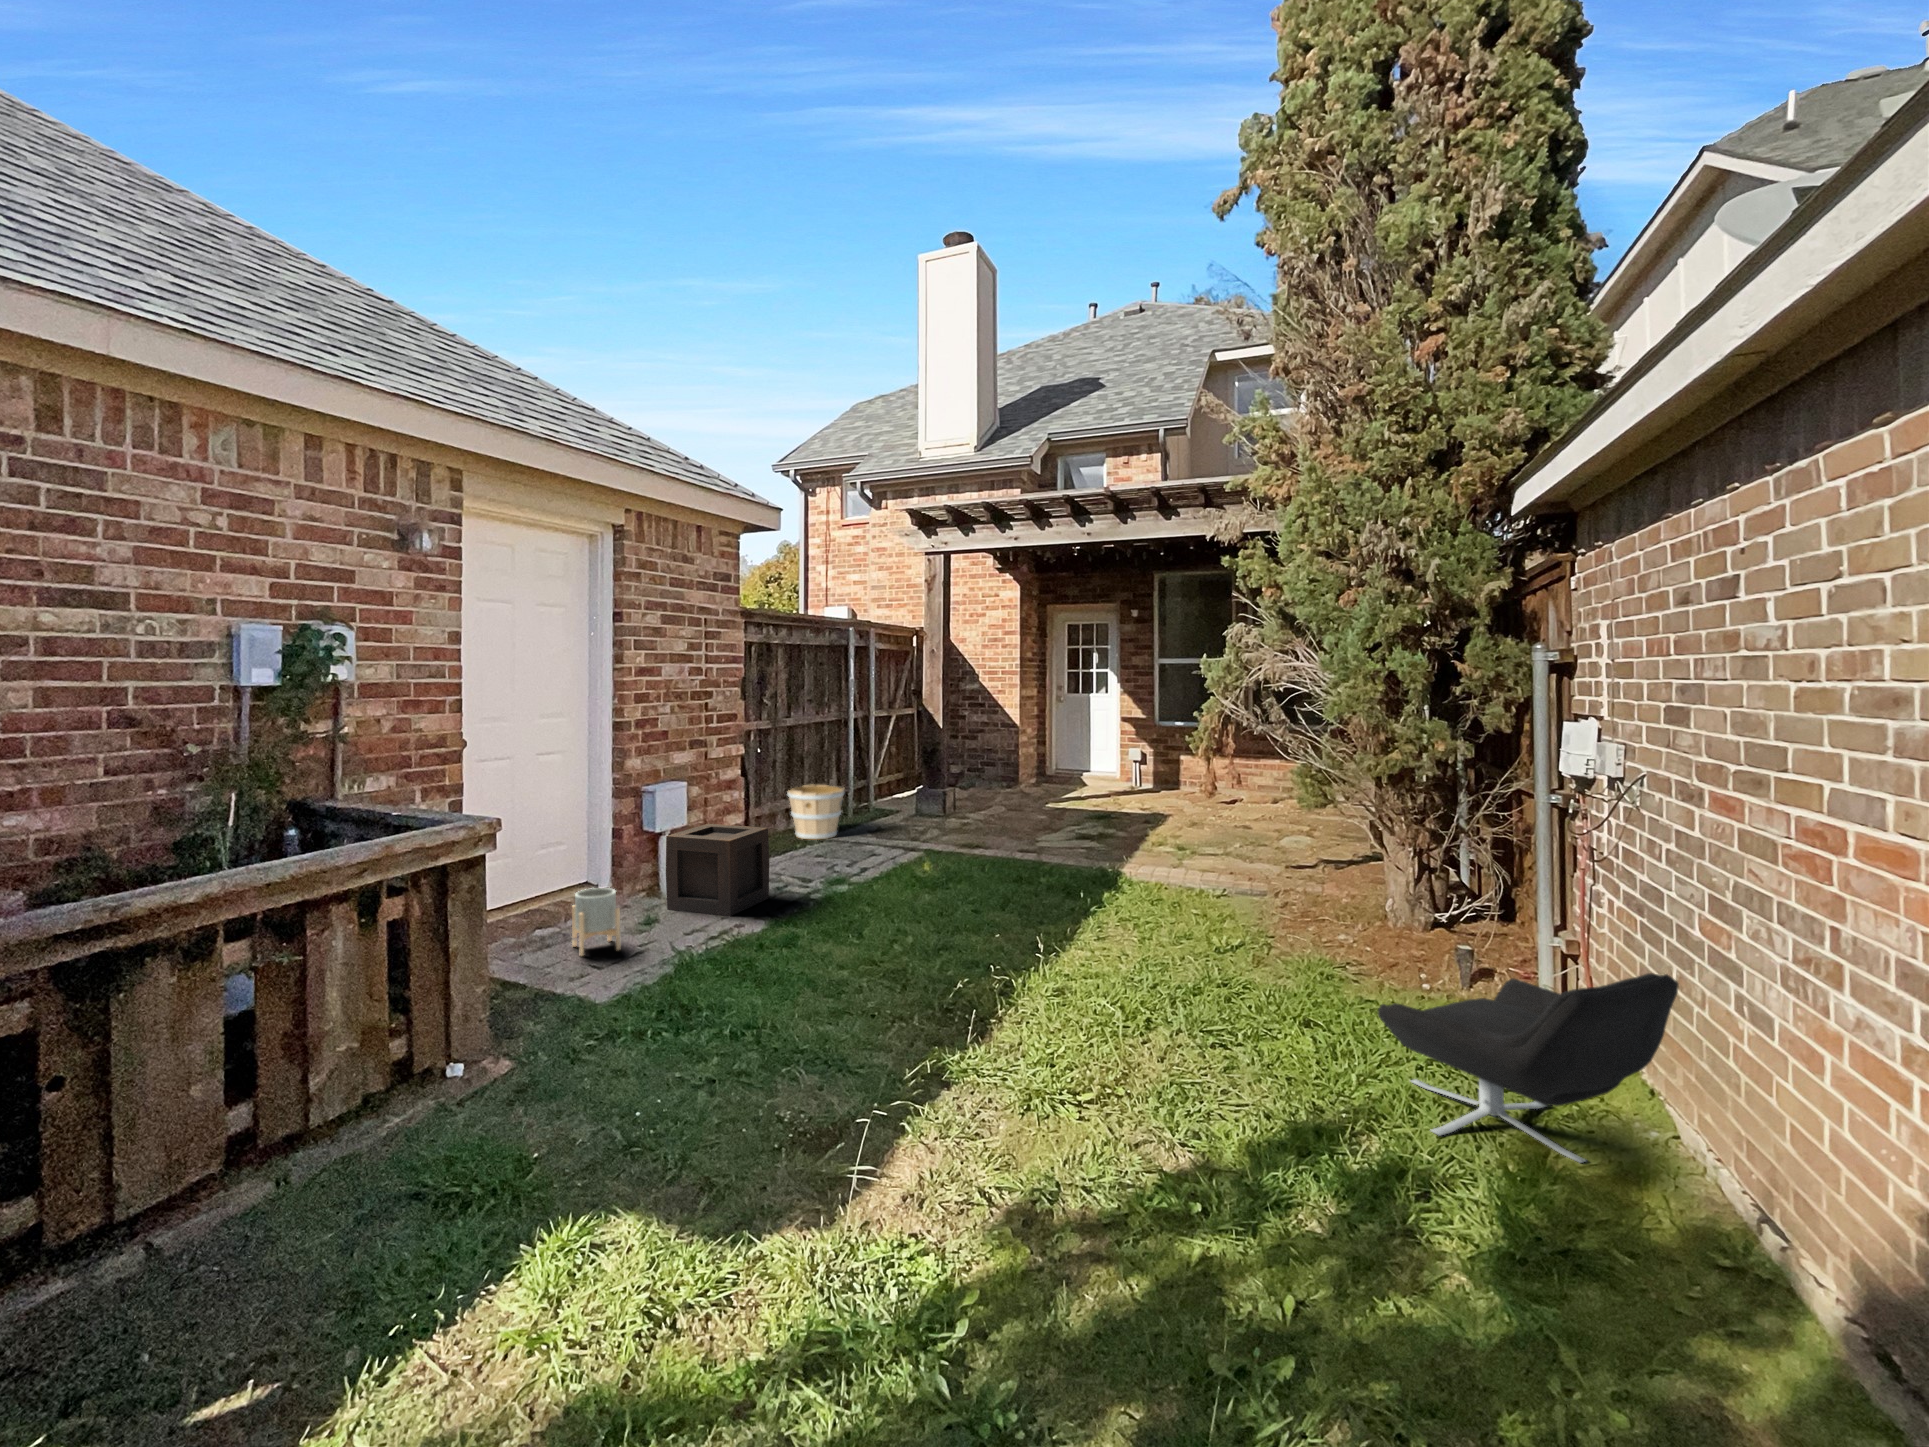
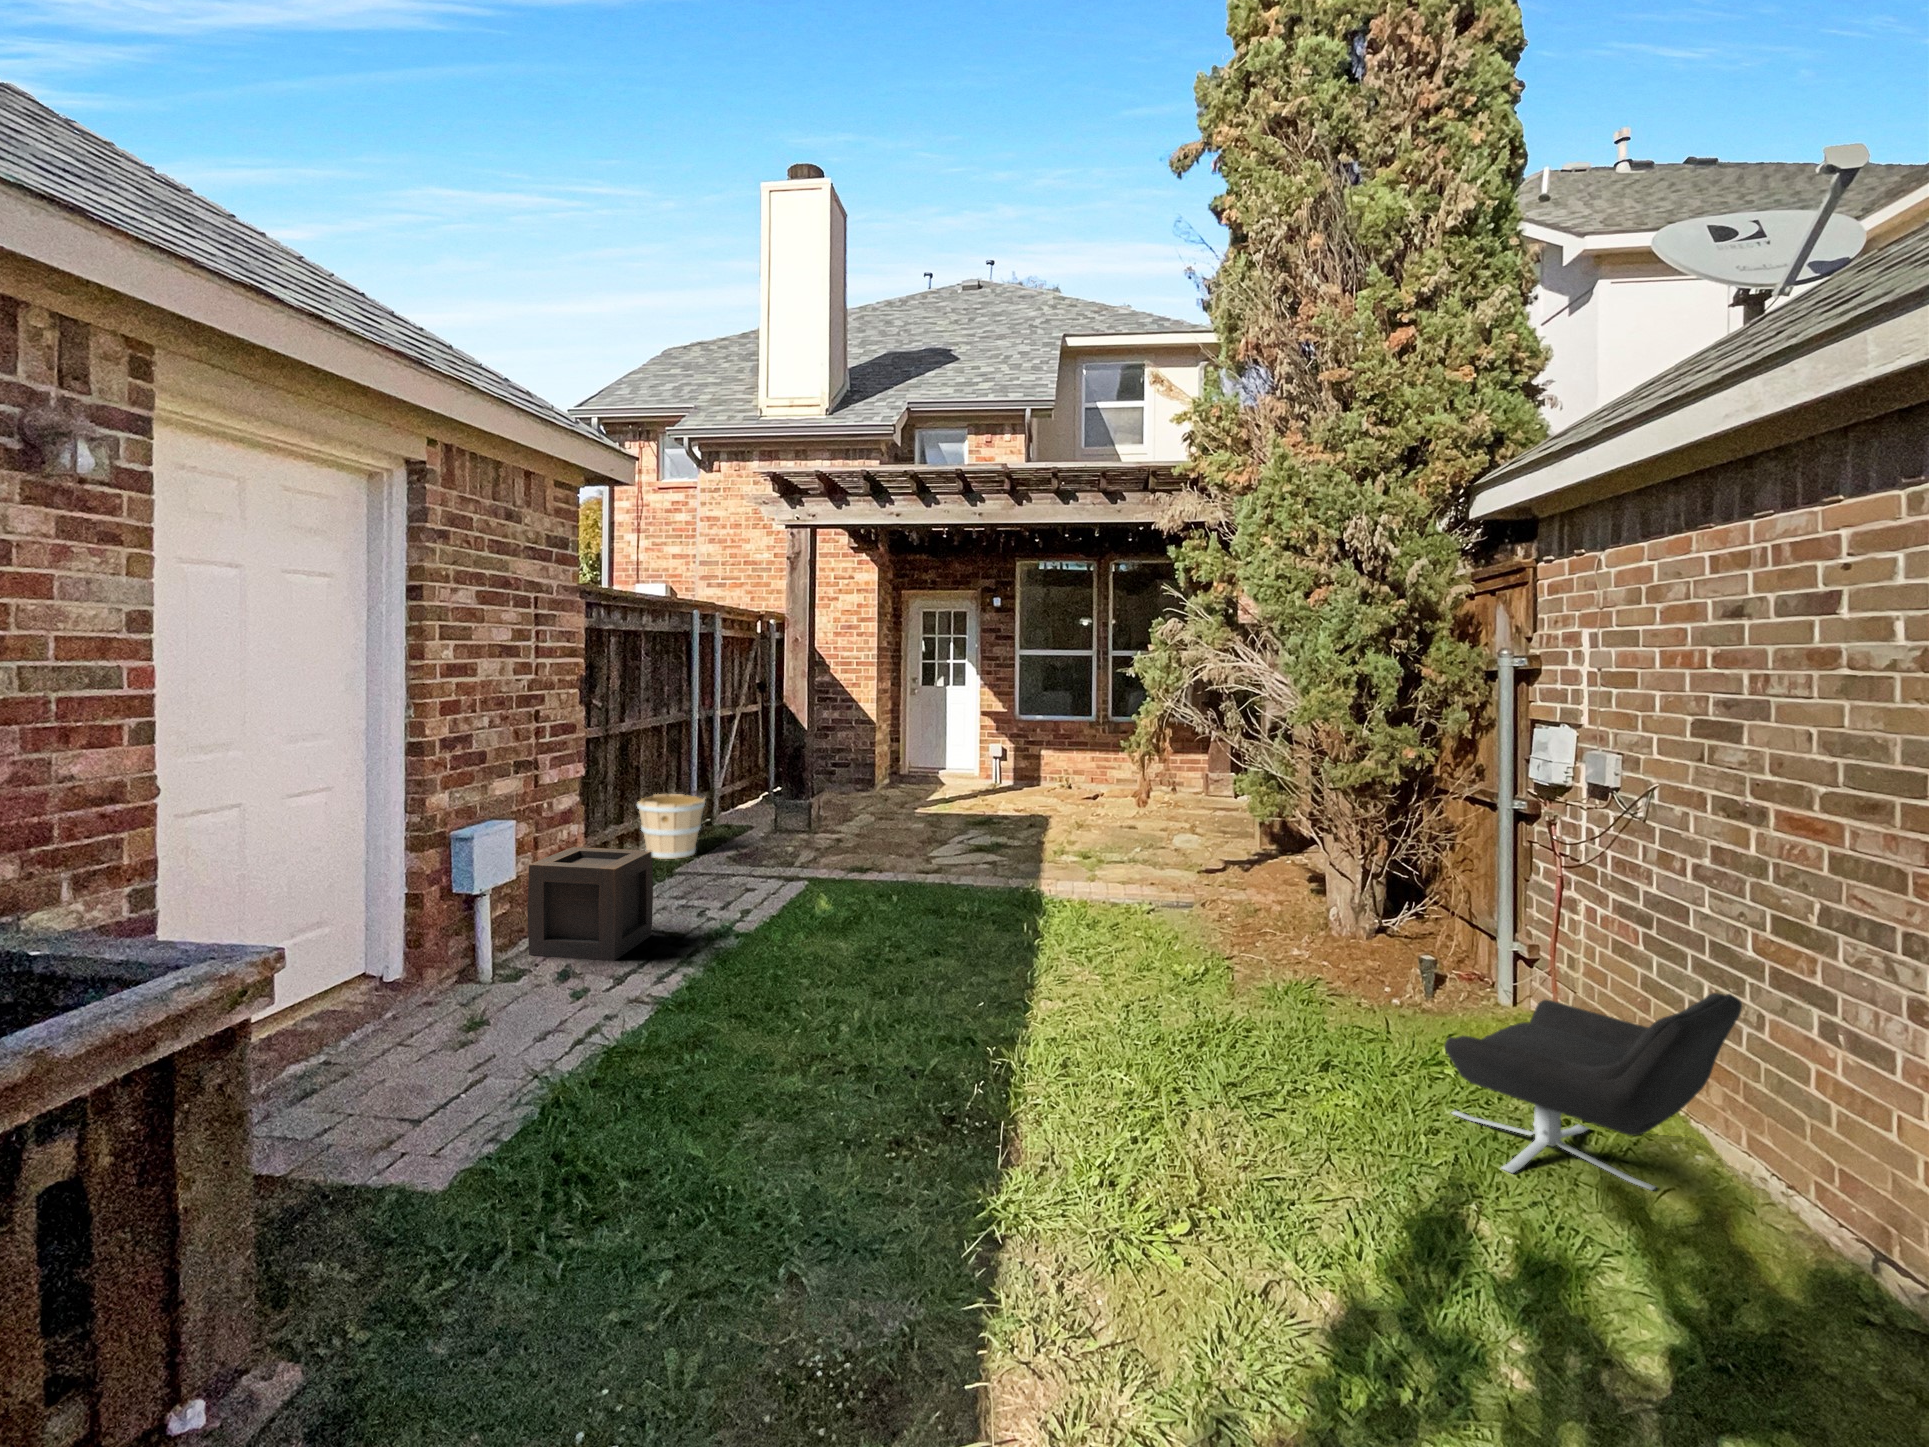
planter: present [572,888,620,956] -> none [425,935,492,1024]

